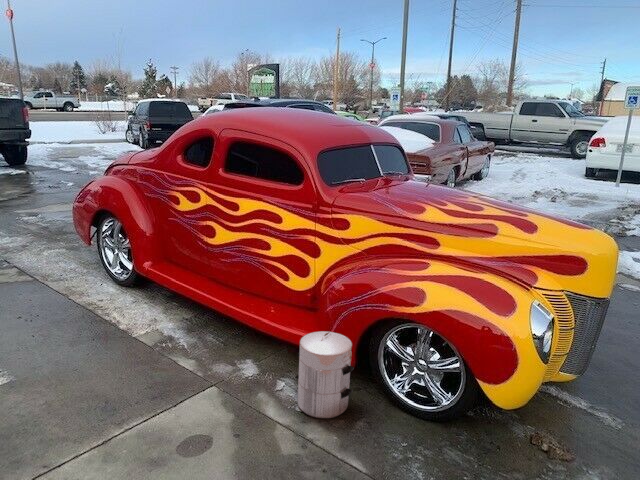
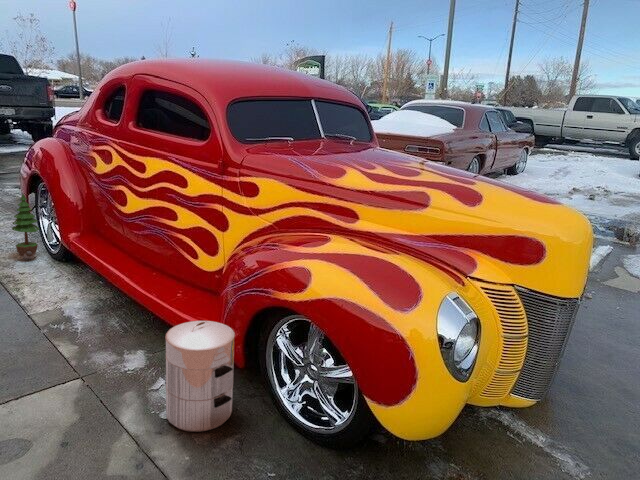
potted tree: none [91,229,114,286] -> present [12,194,40,260]

